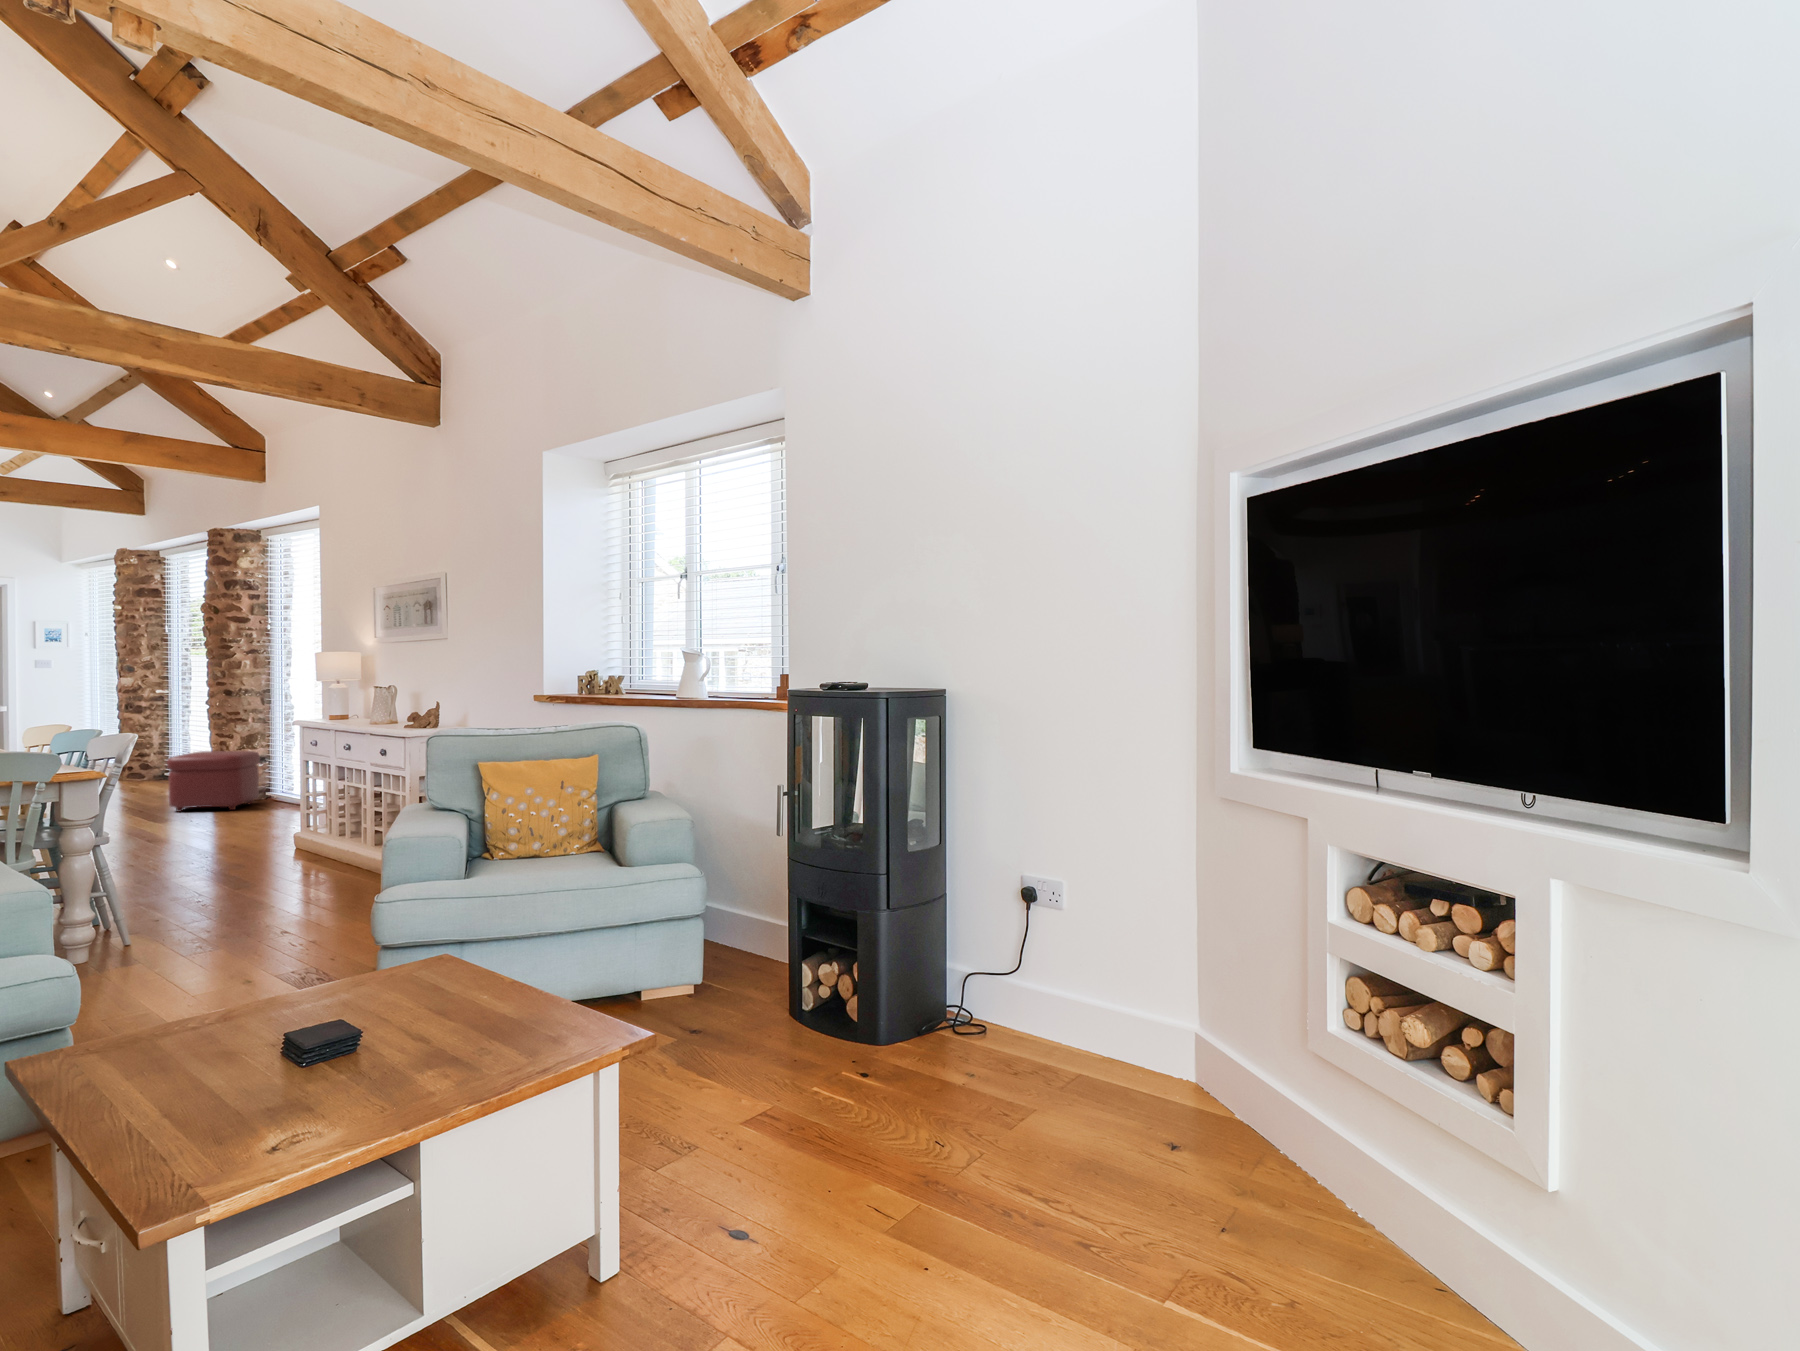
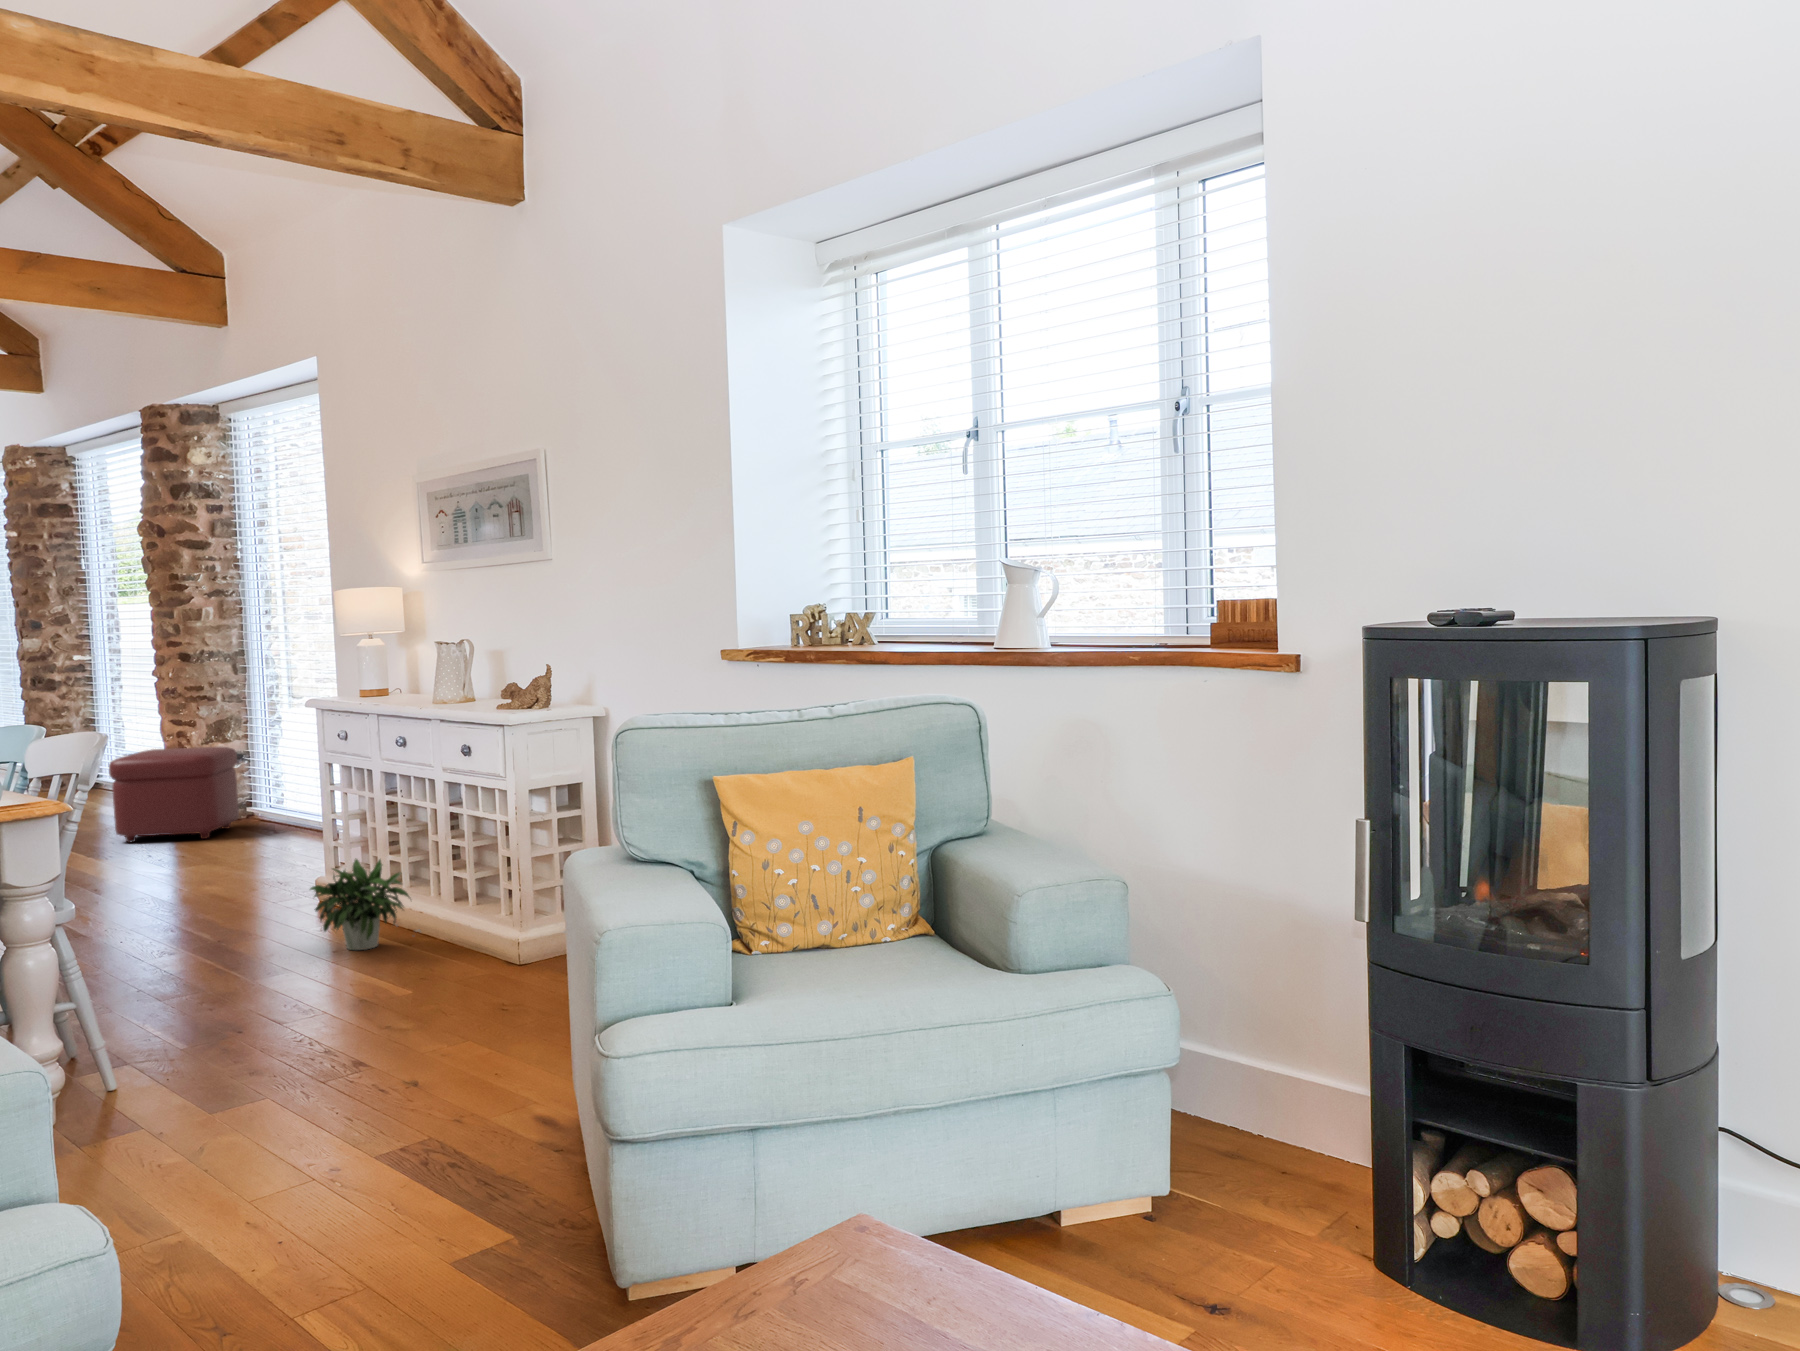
potted plant: none [276,818,352,874] -> present [310,859,421,950]

